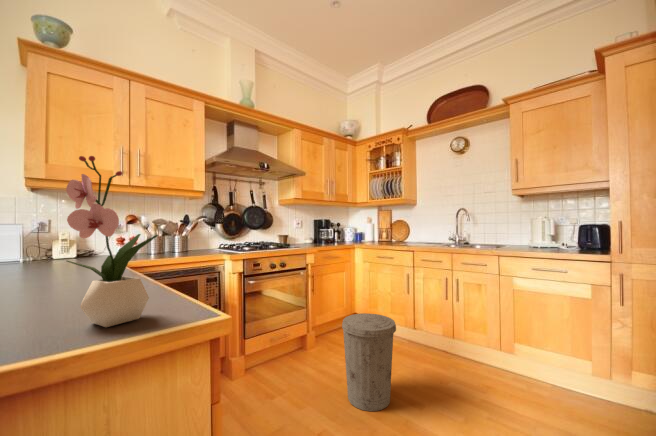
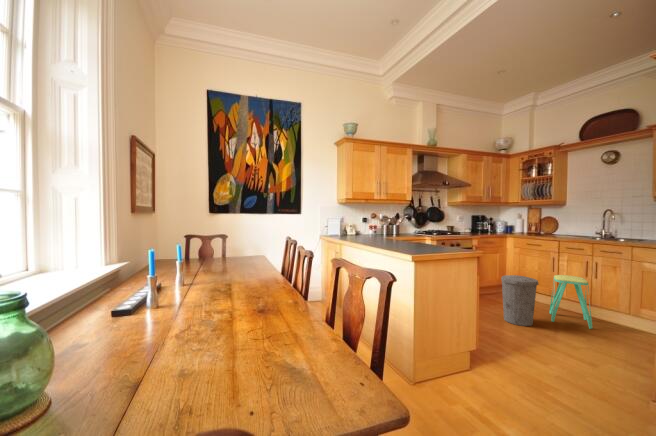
flower arrangement: present [66,156,158,327] -> none [436,208,455,251]
stool: none [408,303,465,388] -> present [549,275,592,329]

